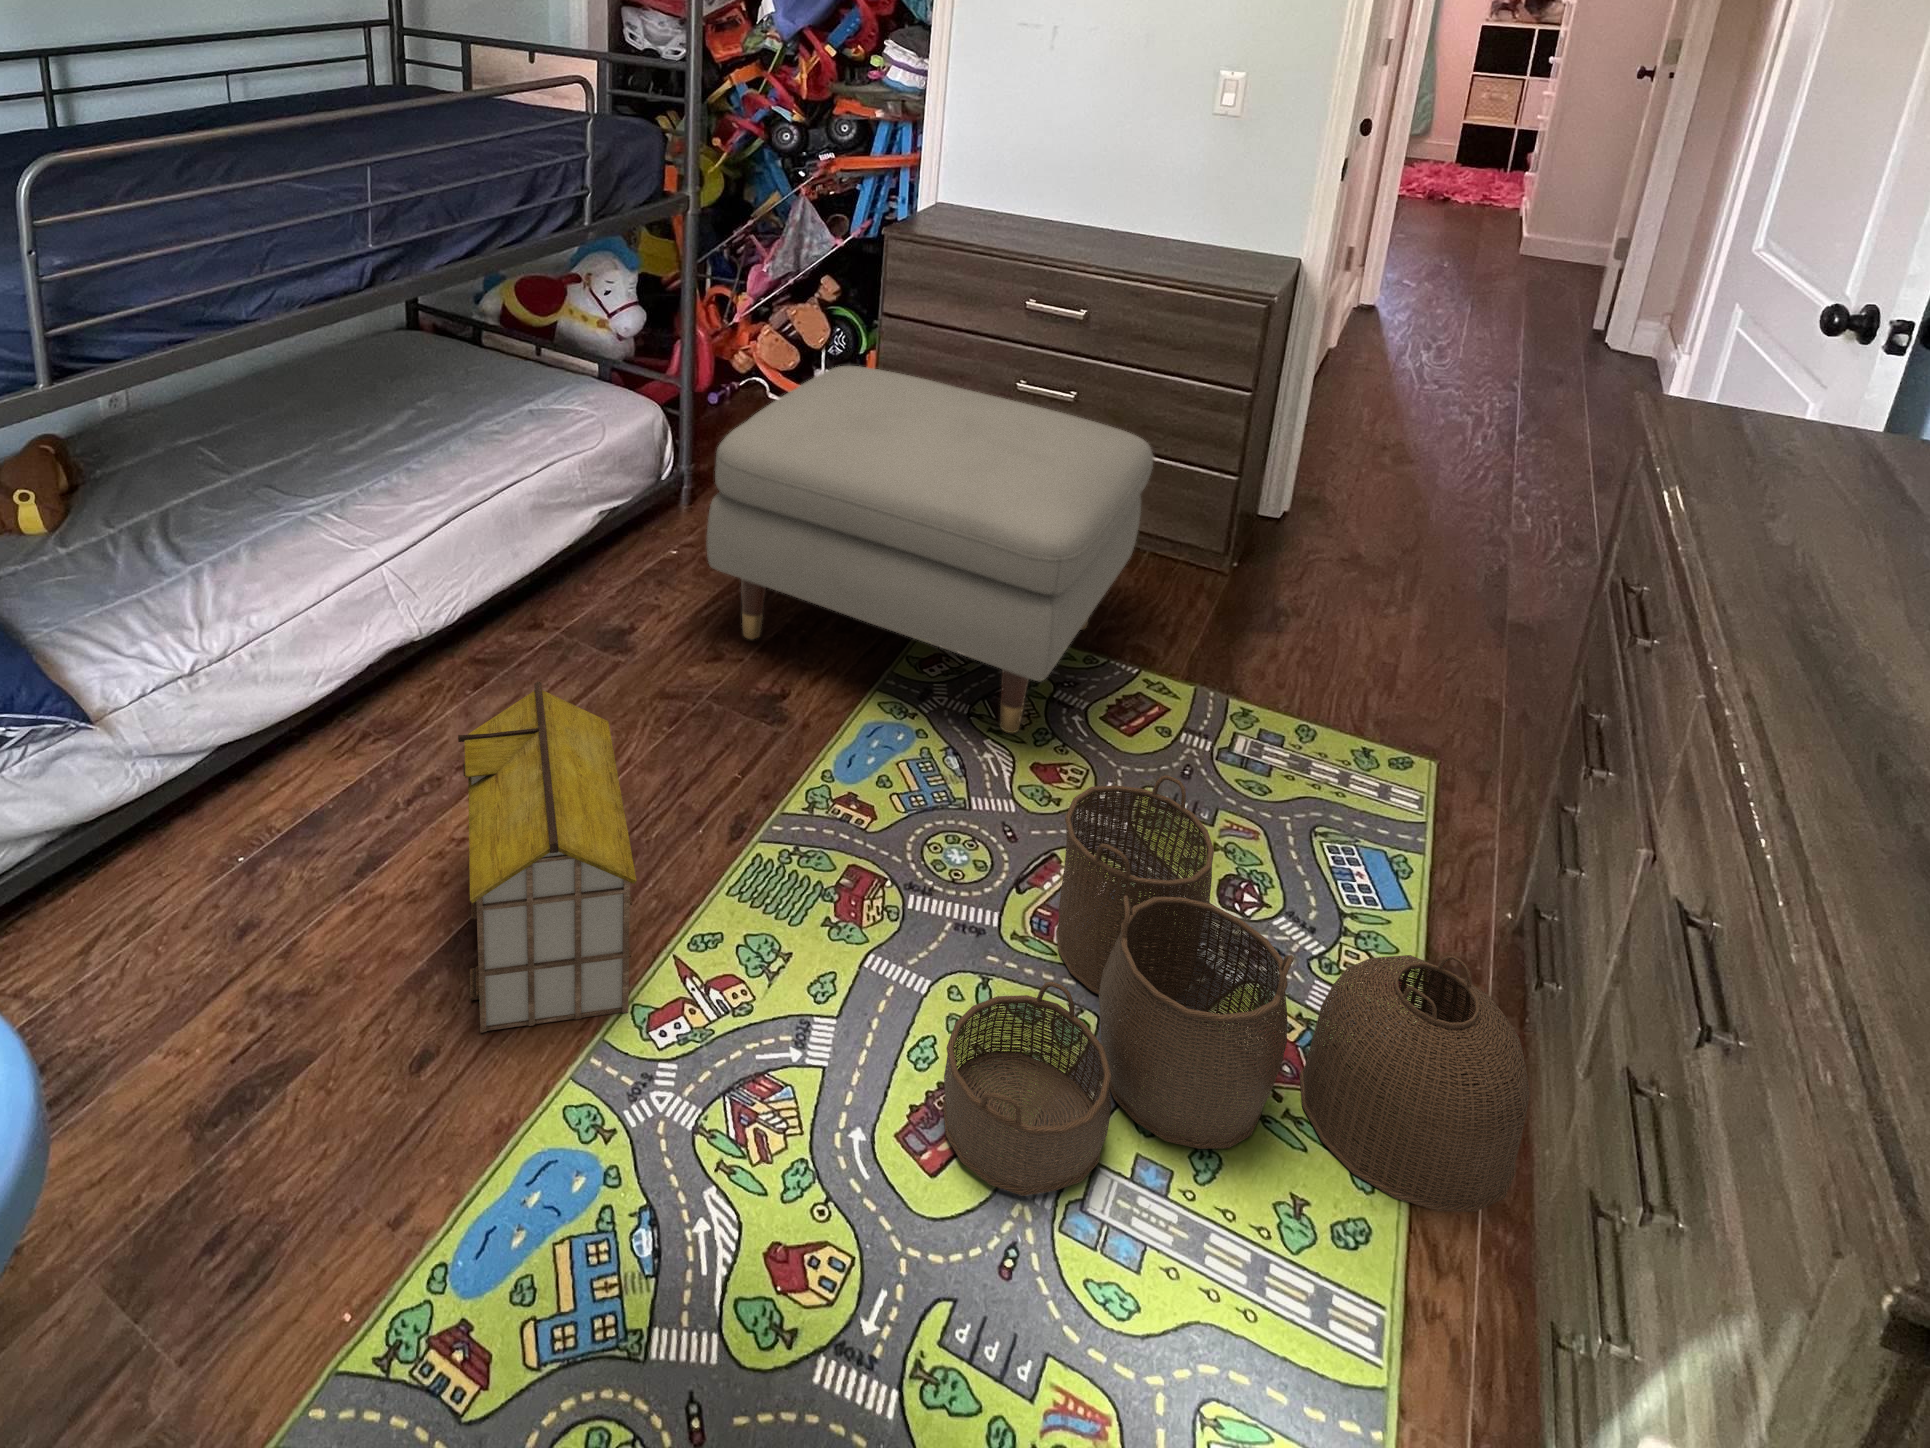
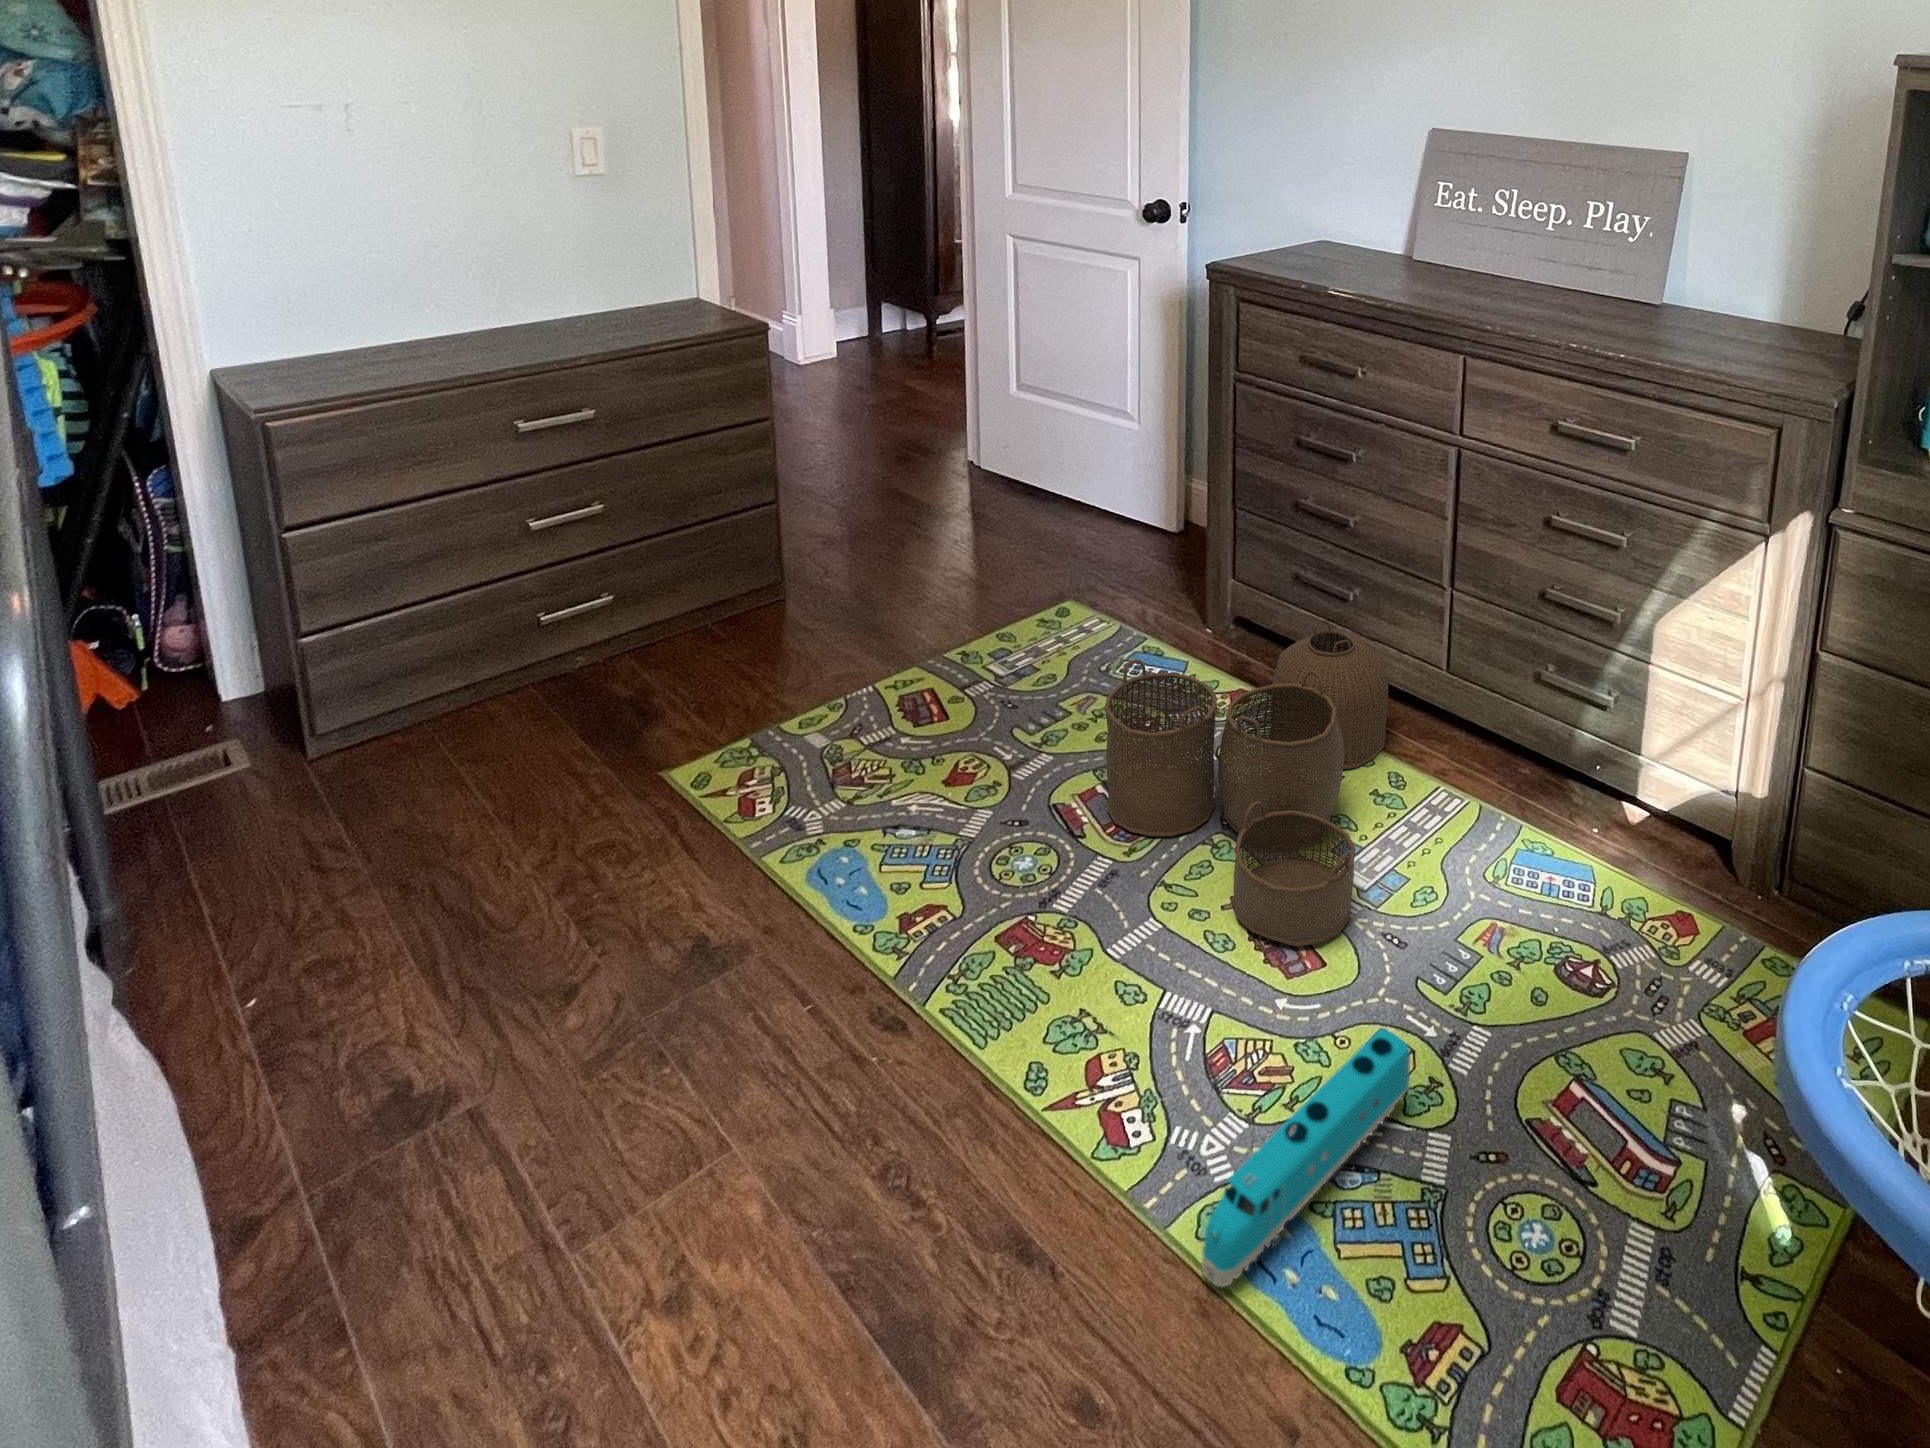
ottoman: present [706,366,1154,733] -> none [367,493,936,955]
toy house: present [458,682,637,1033] -> none [752,1012,1104,1337]
toy train: none [508,1074,777,1285] -> present [1202,1029,1410,1287]

